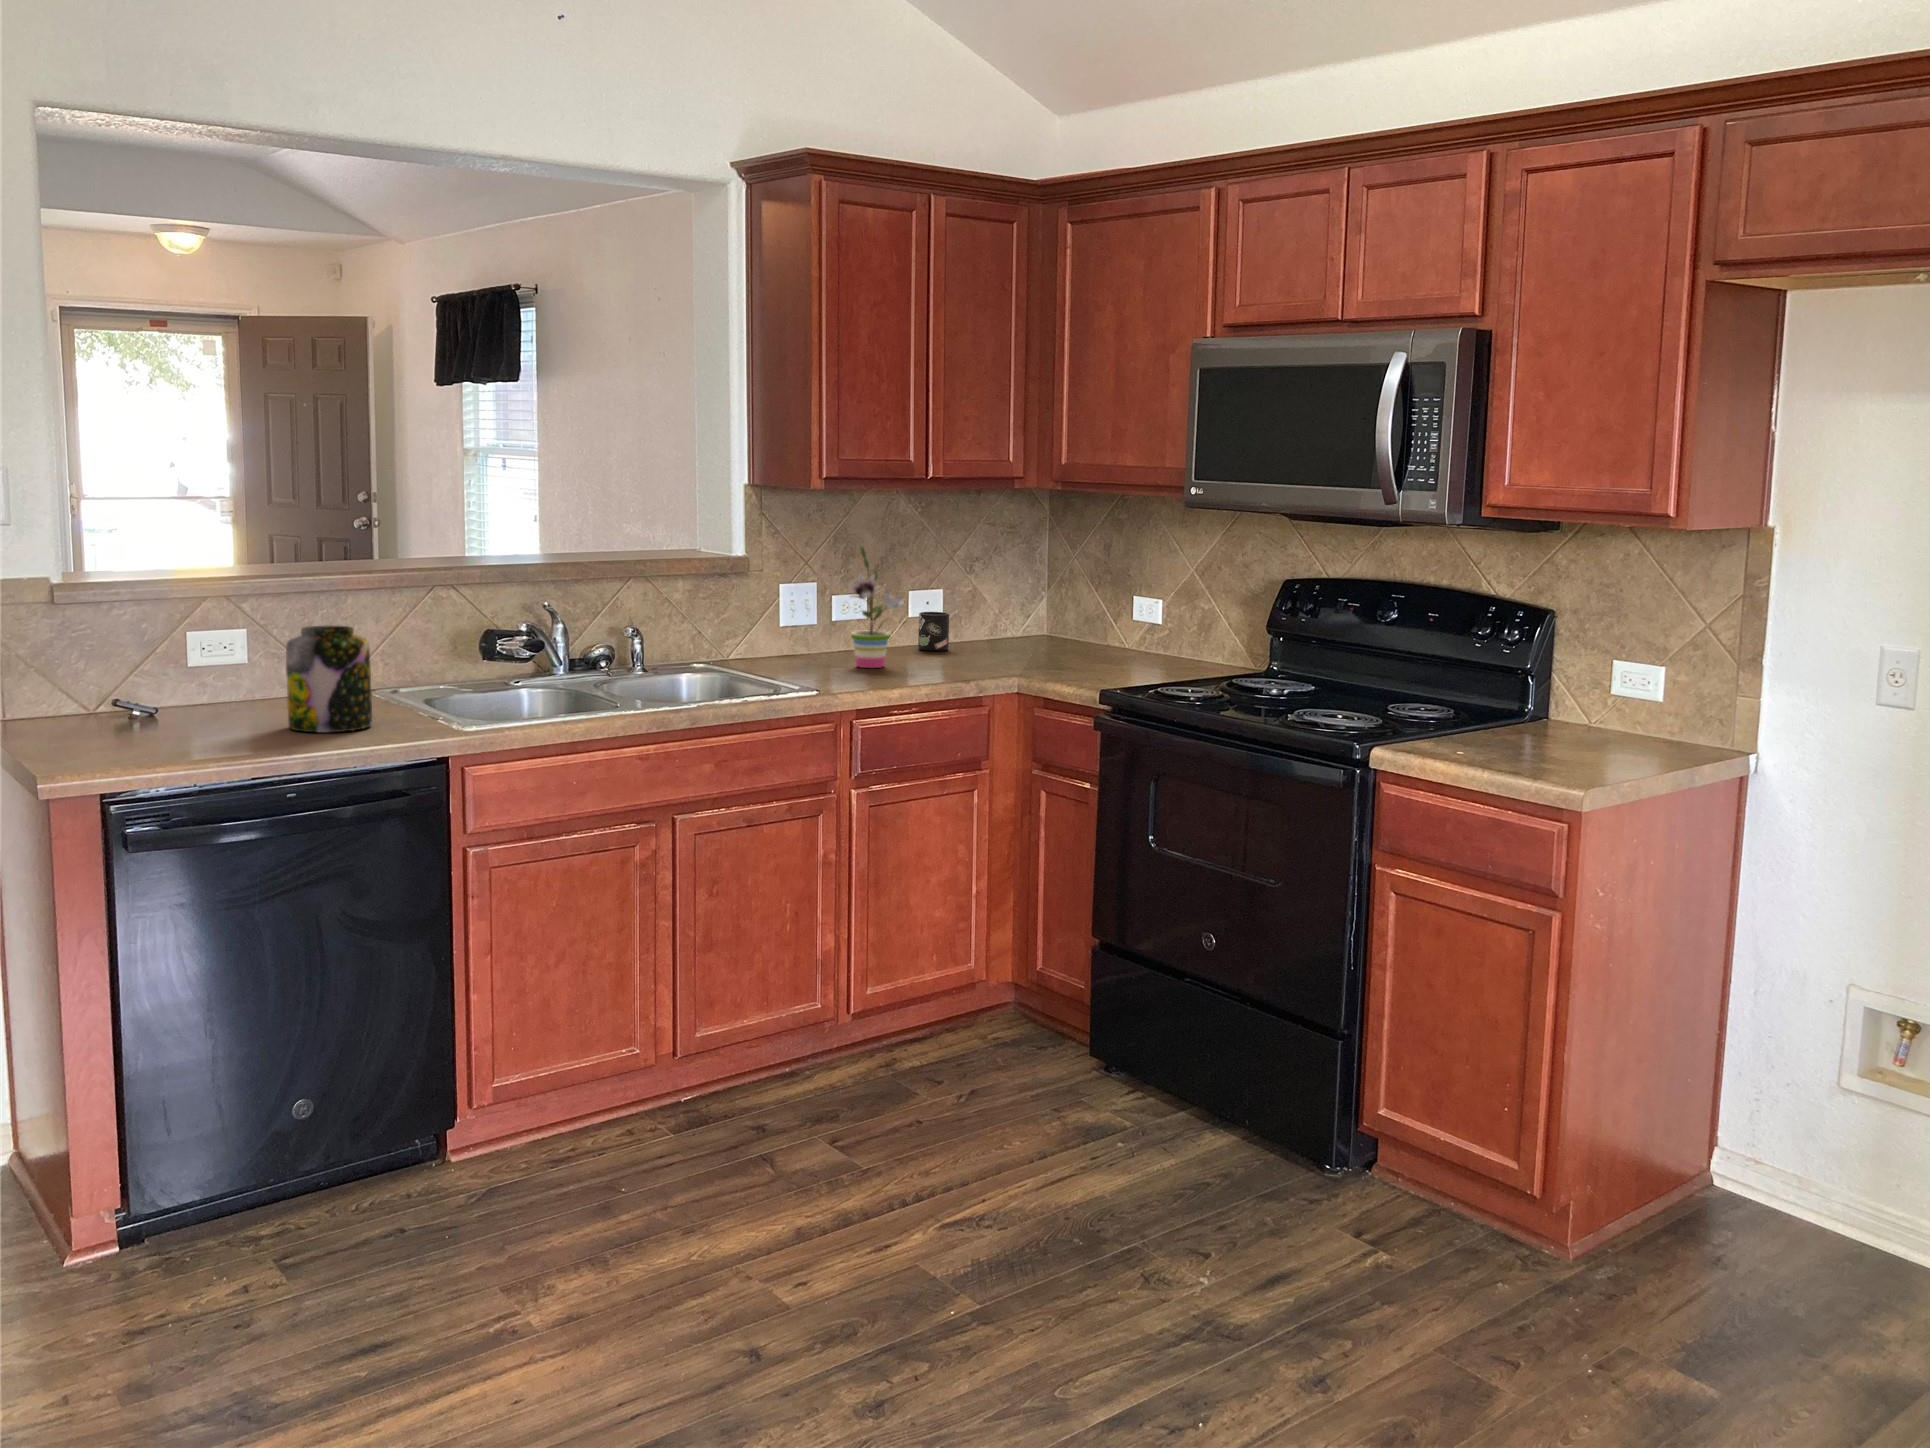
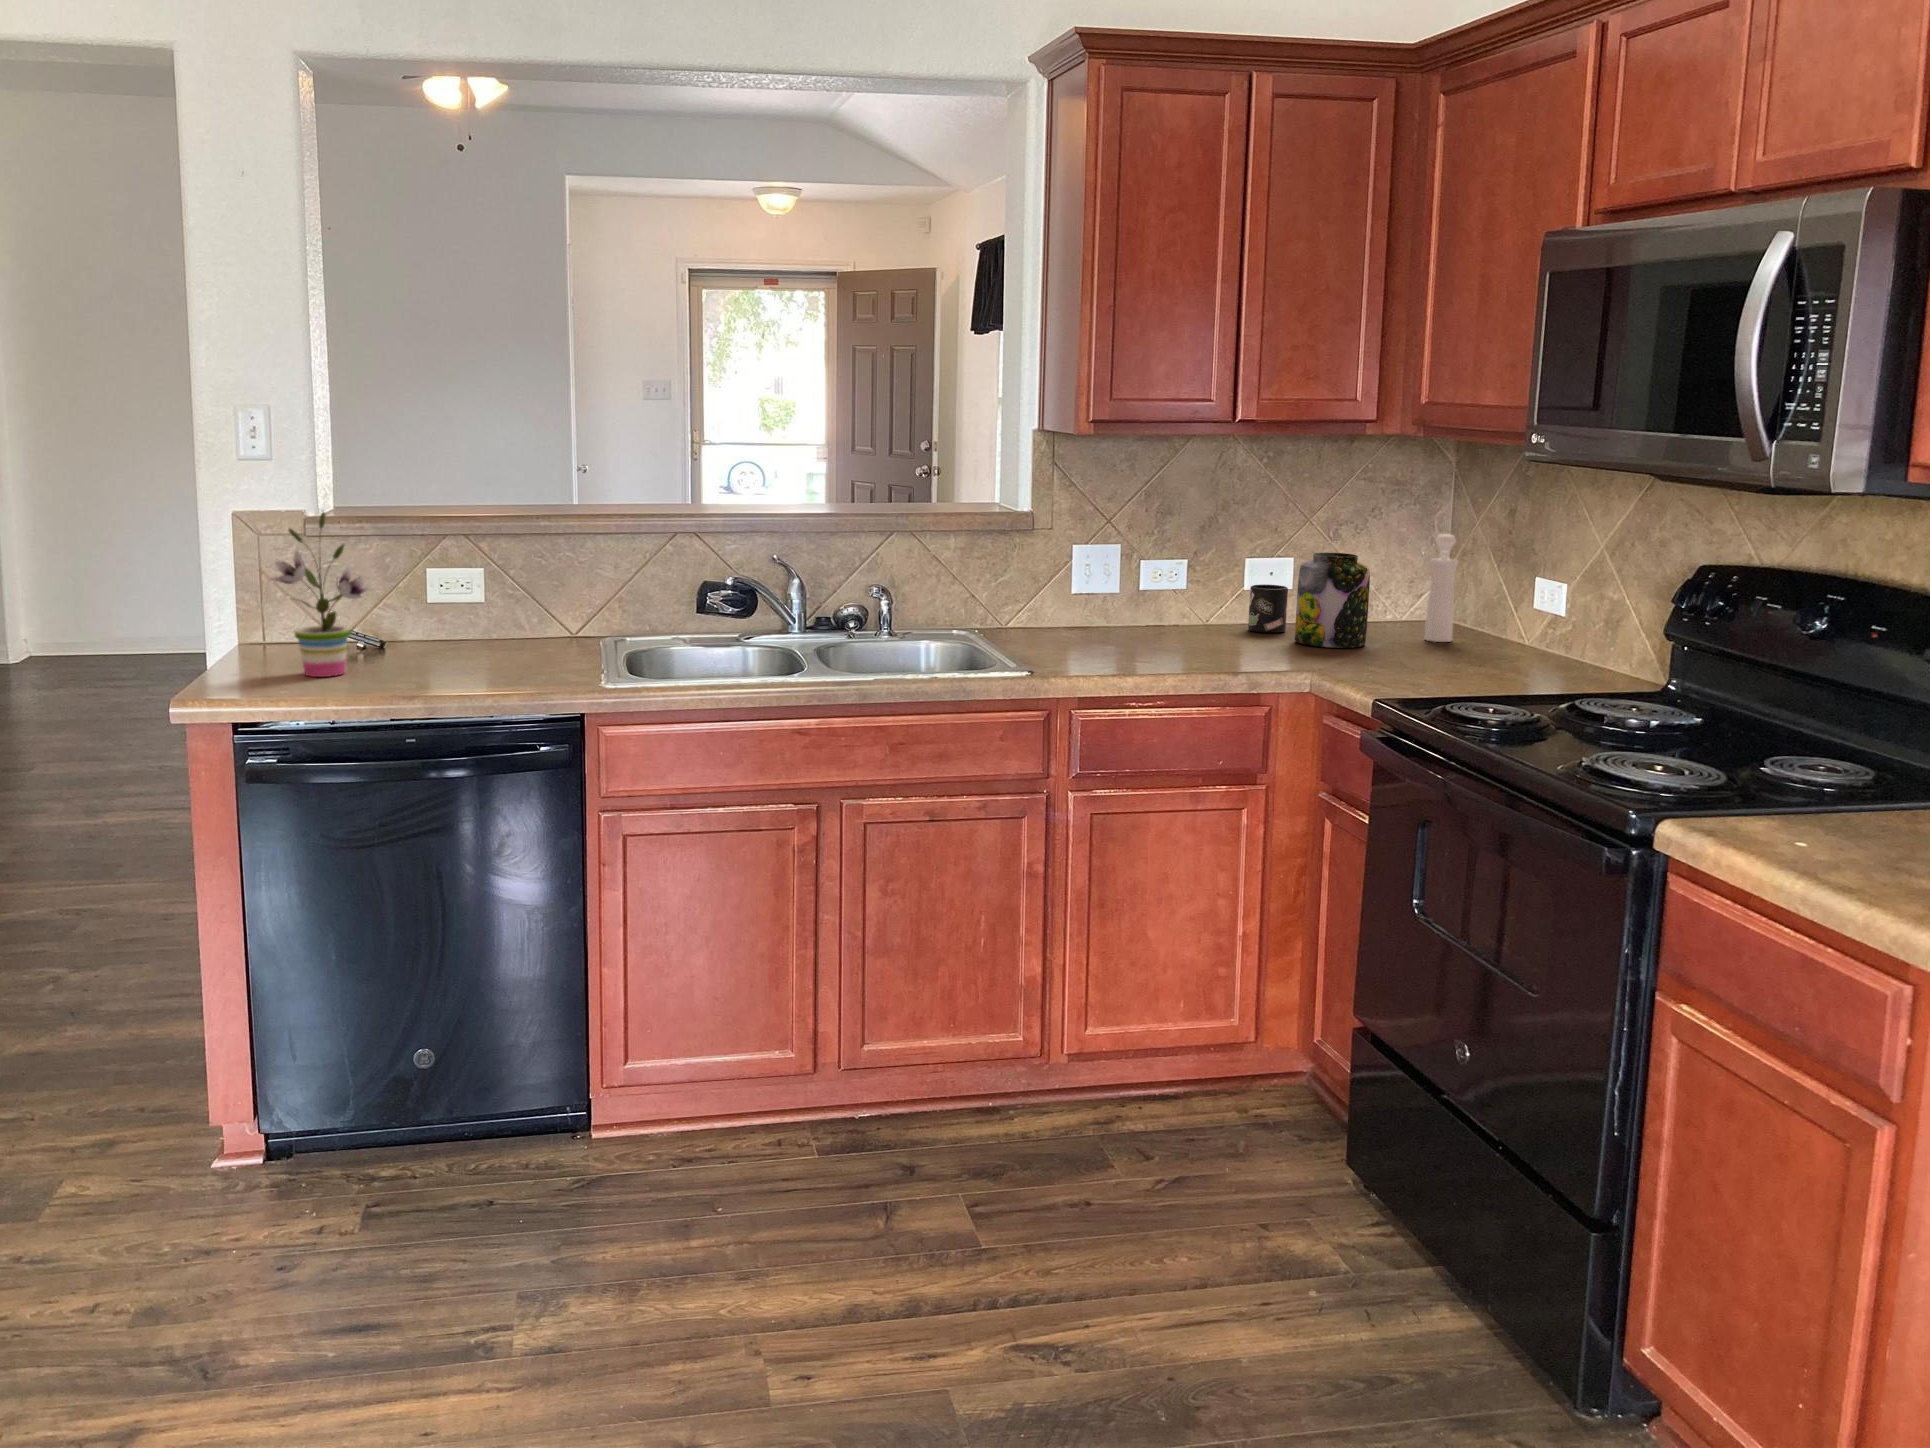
potted plant: present [848,547,904,668] -> present [268,512,373,677]
pepper mill: none [1051,566,1078,650] -> present [1425,534,1458,642]
jar: present [286,625,372,732] -> present [1295,553,1370,648]

